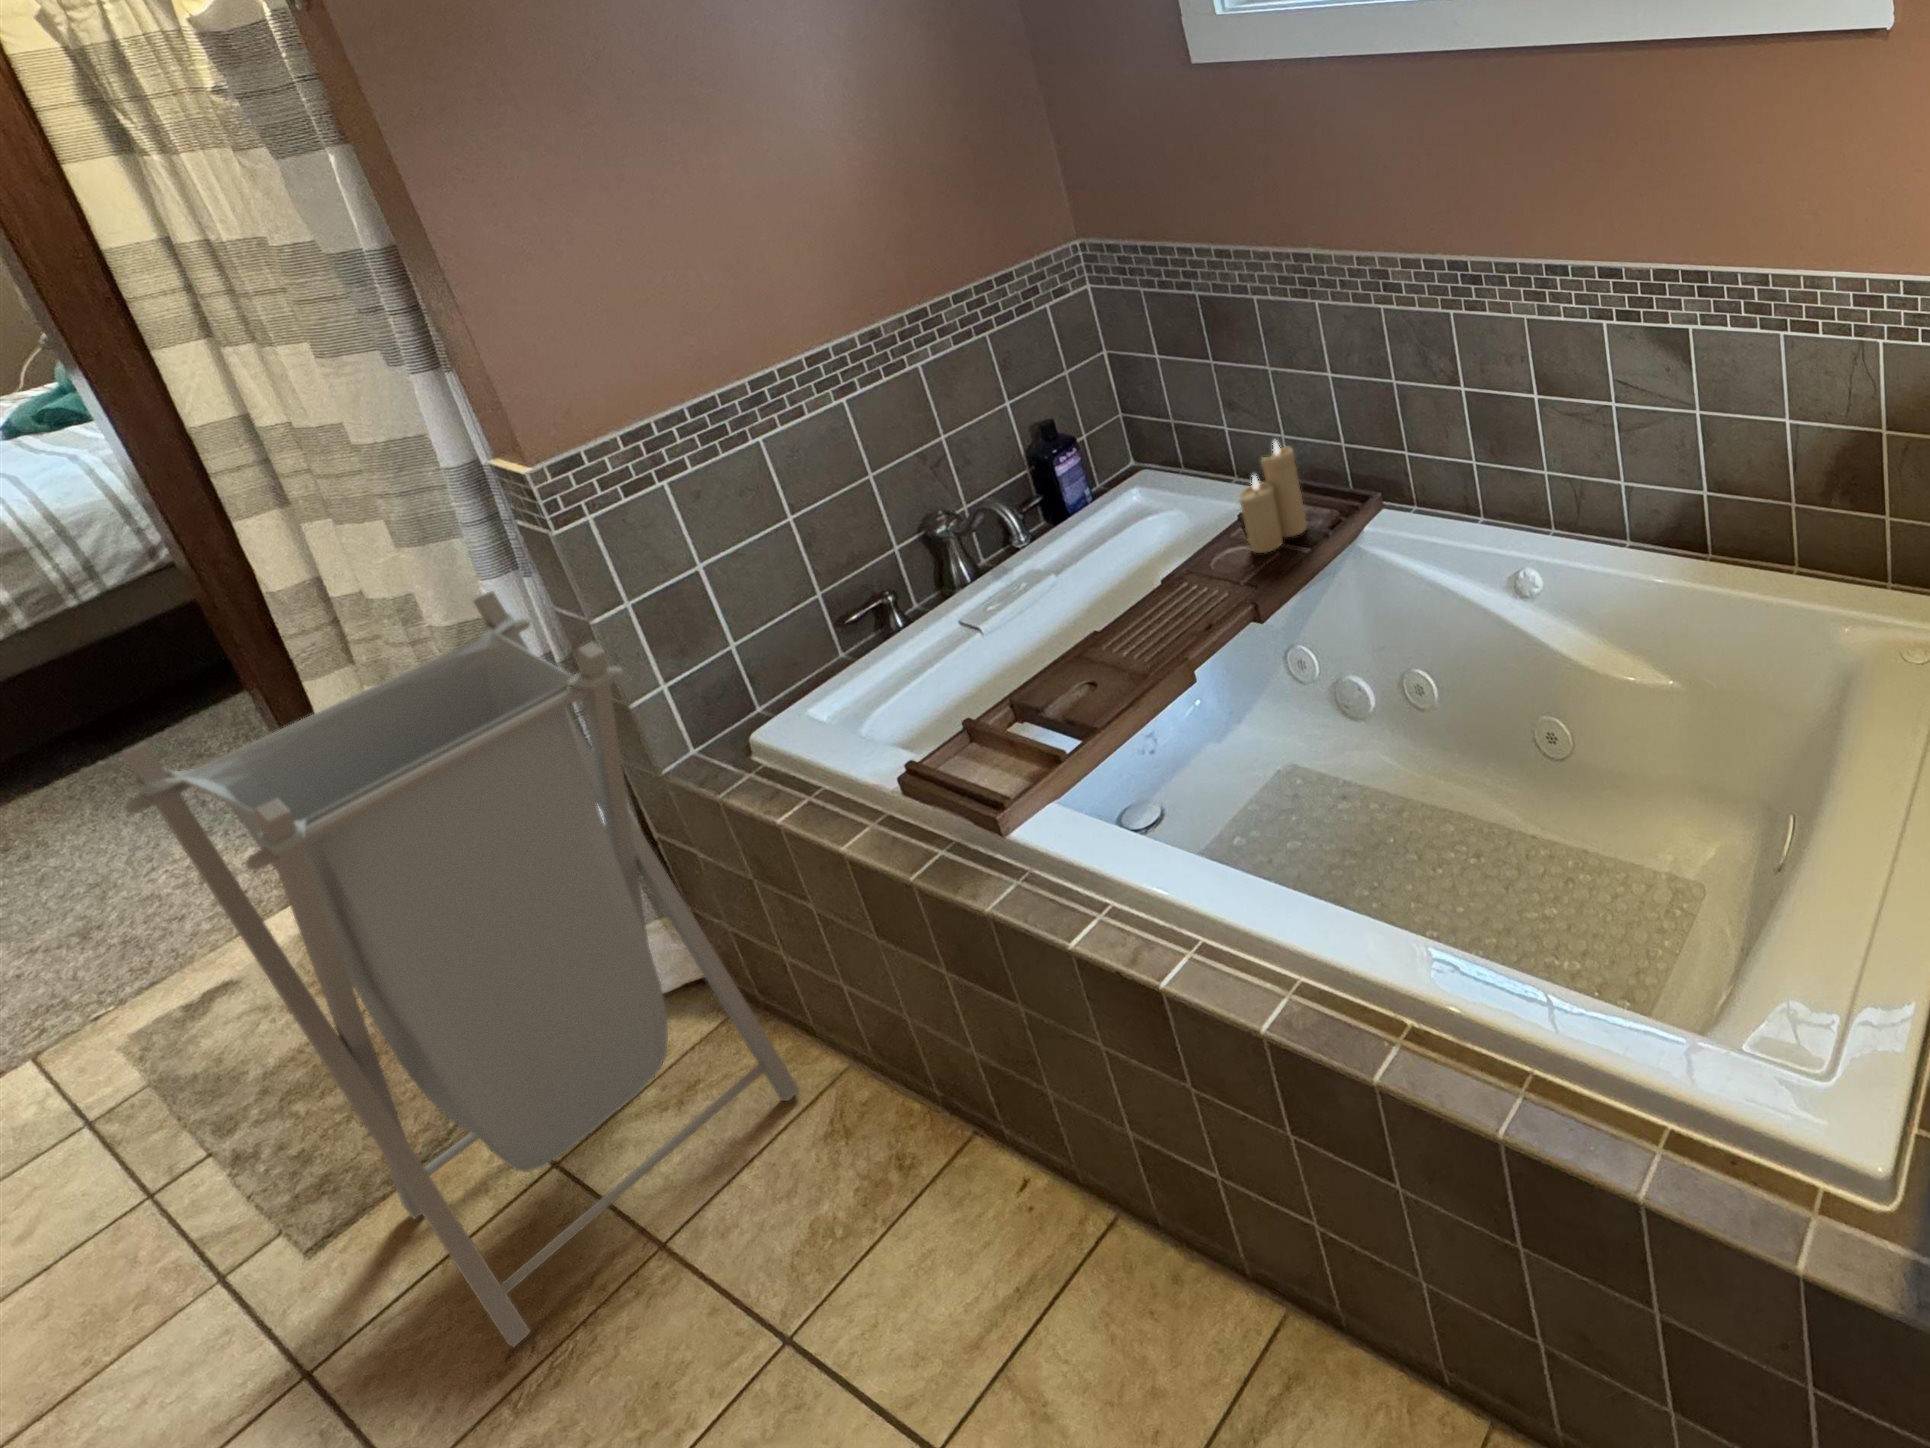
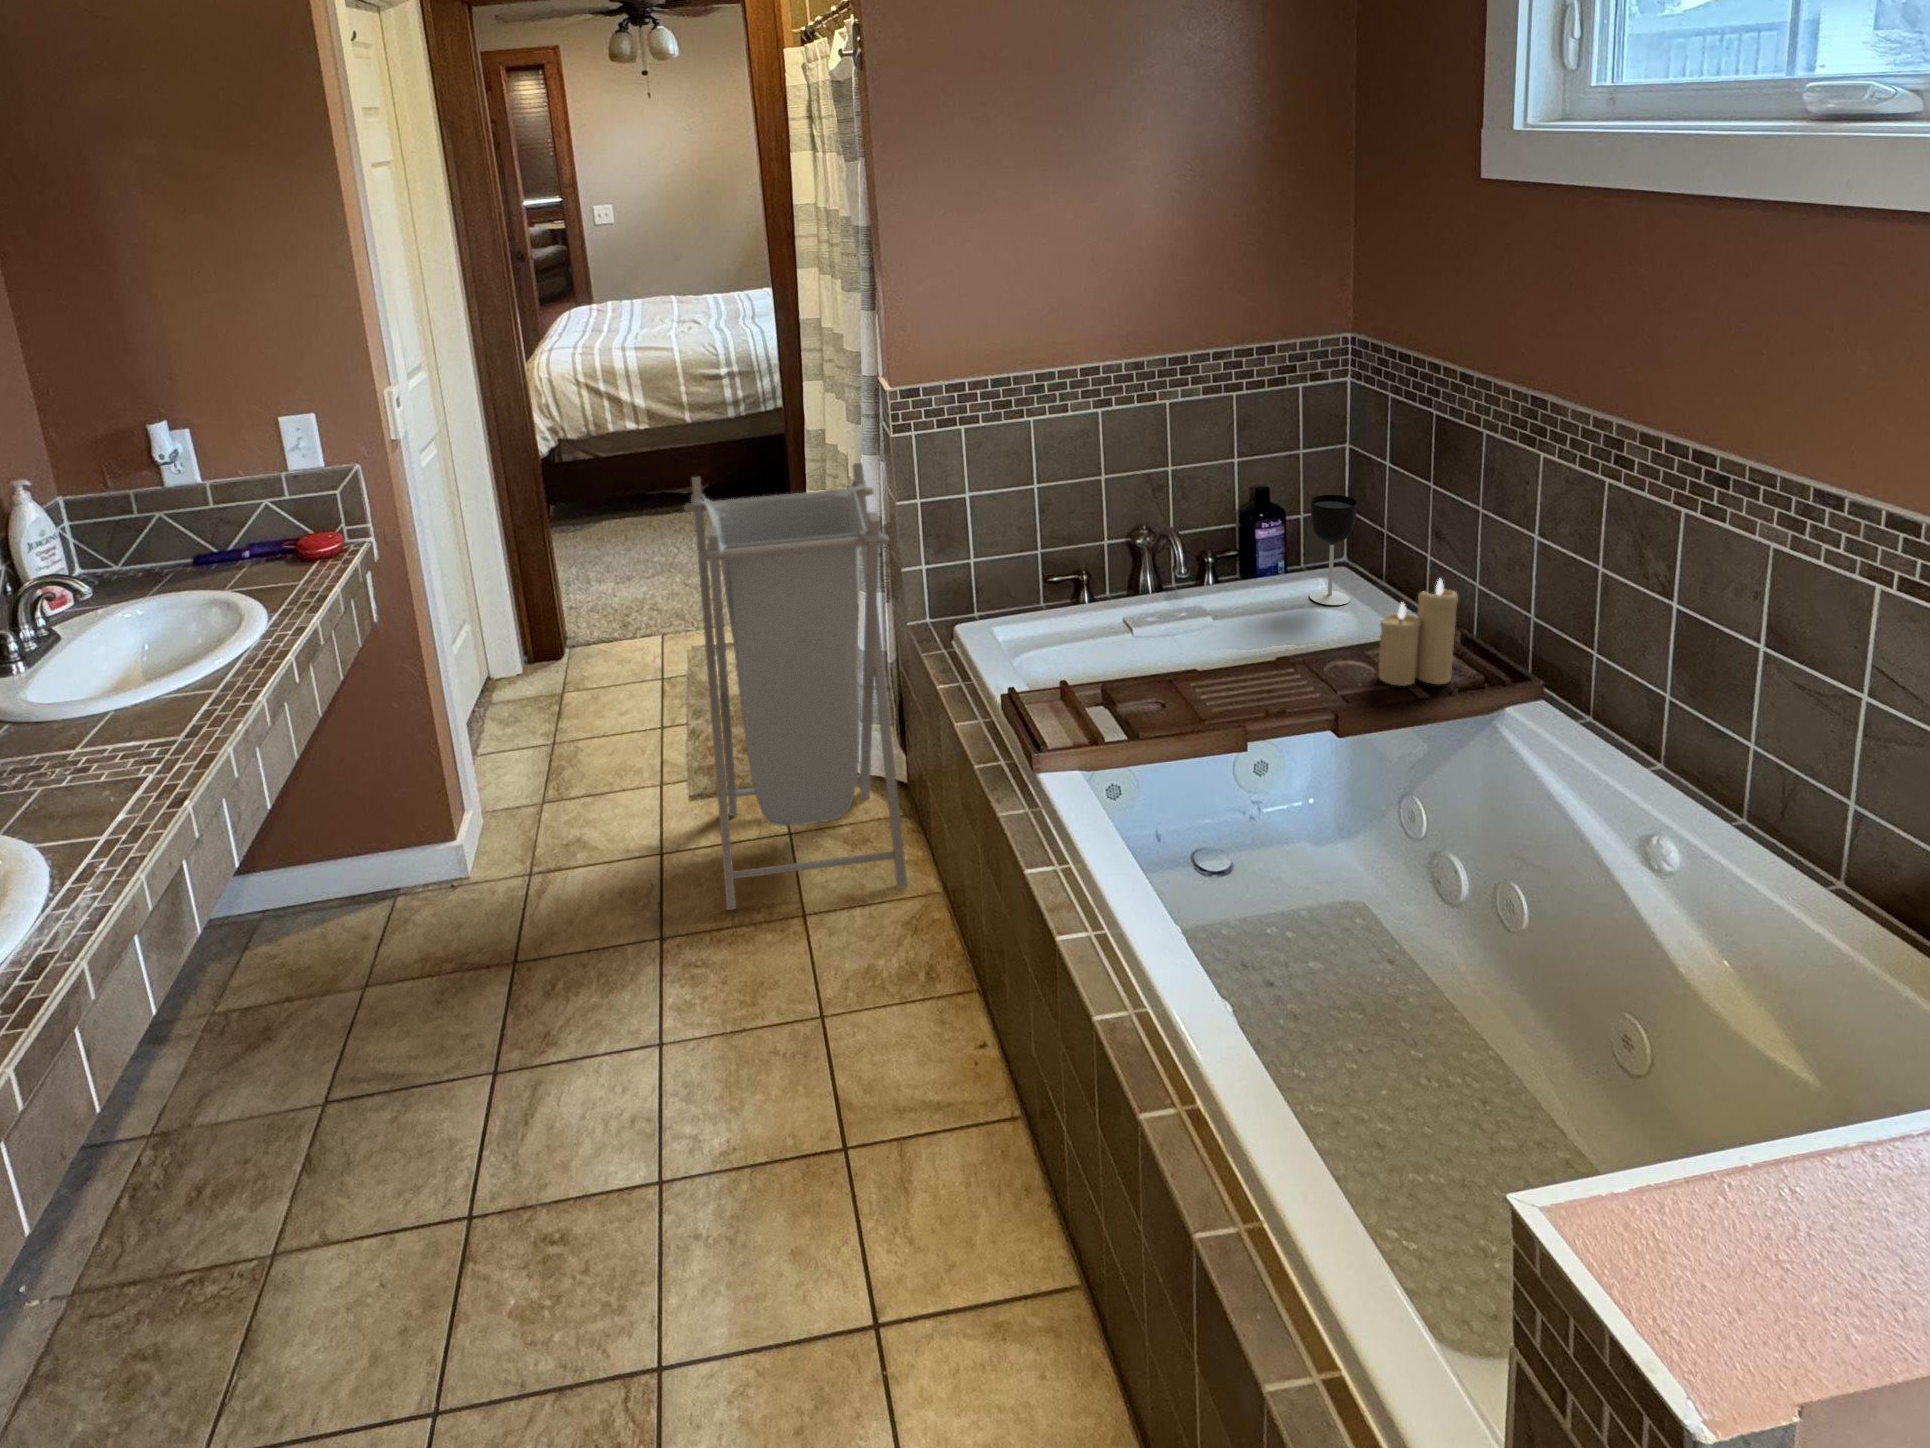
wine glass: none [1110,400,1173,512] -> present [1310,495,1357,605]

